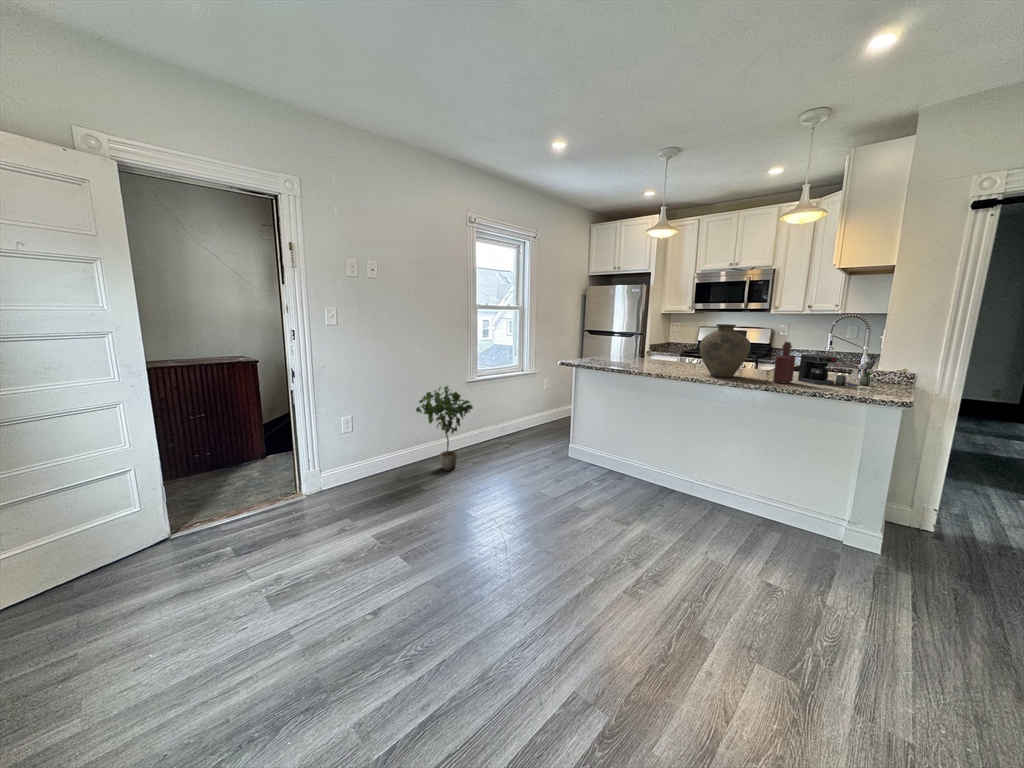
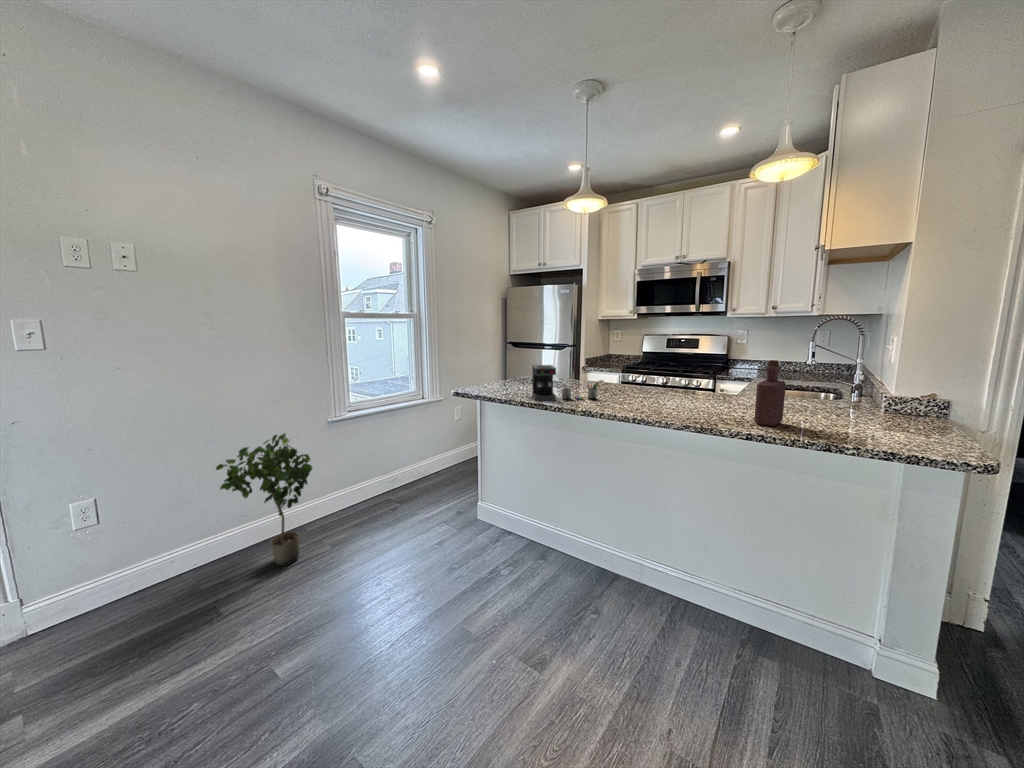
vase: present [700,324,751,377] -> none [643,334,716,415]
coffee maker: present [798,354,873,386] -> present [532,365,599,400]

